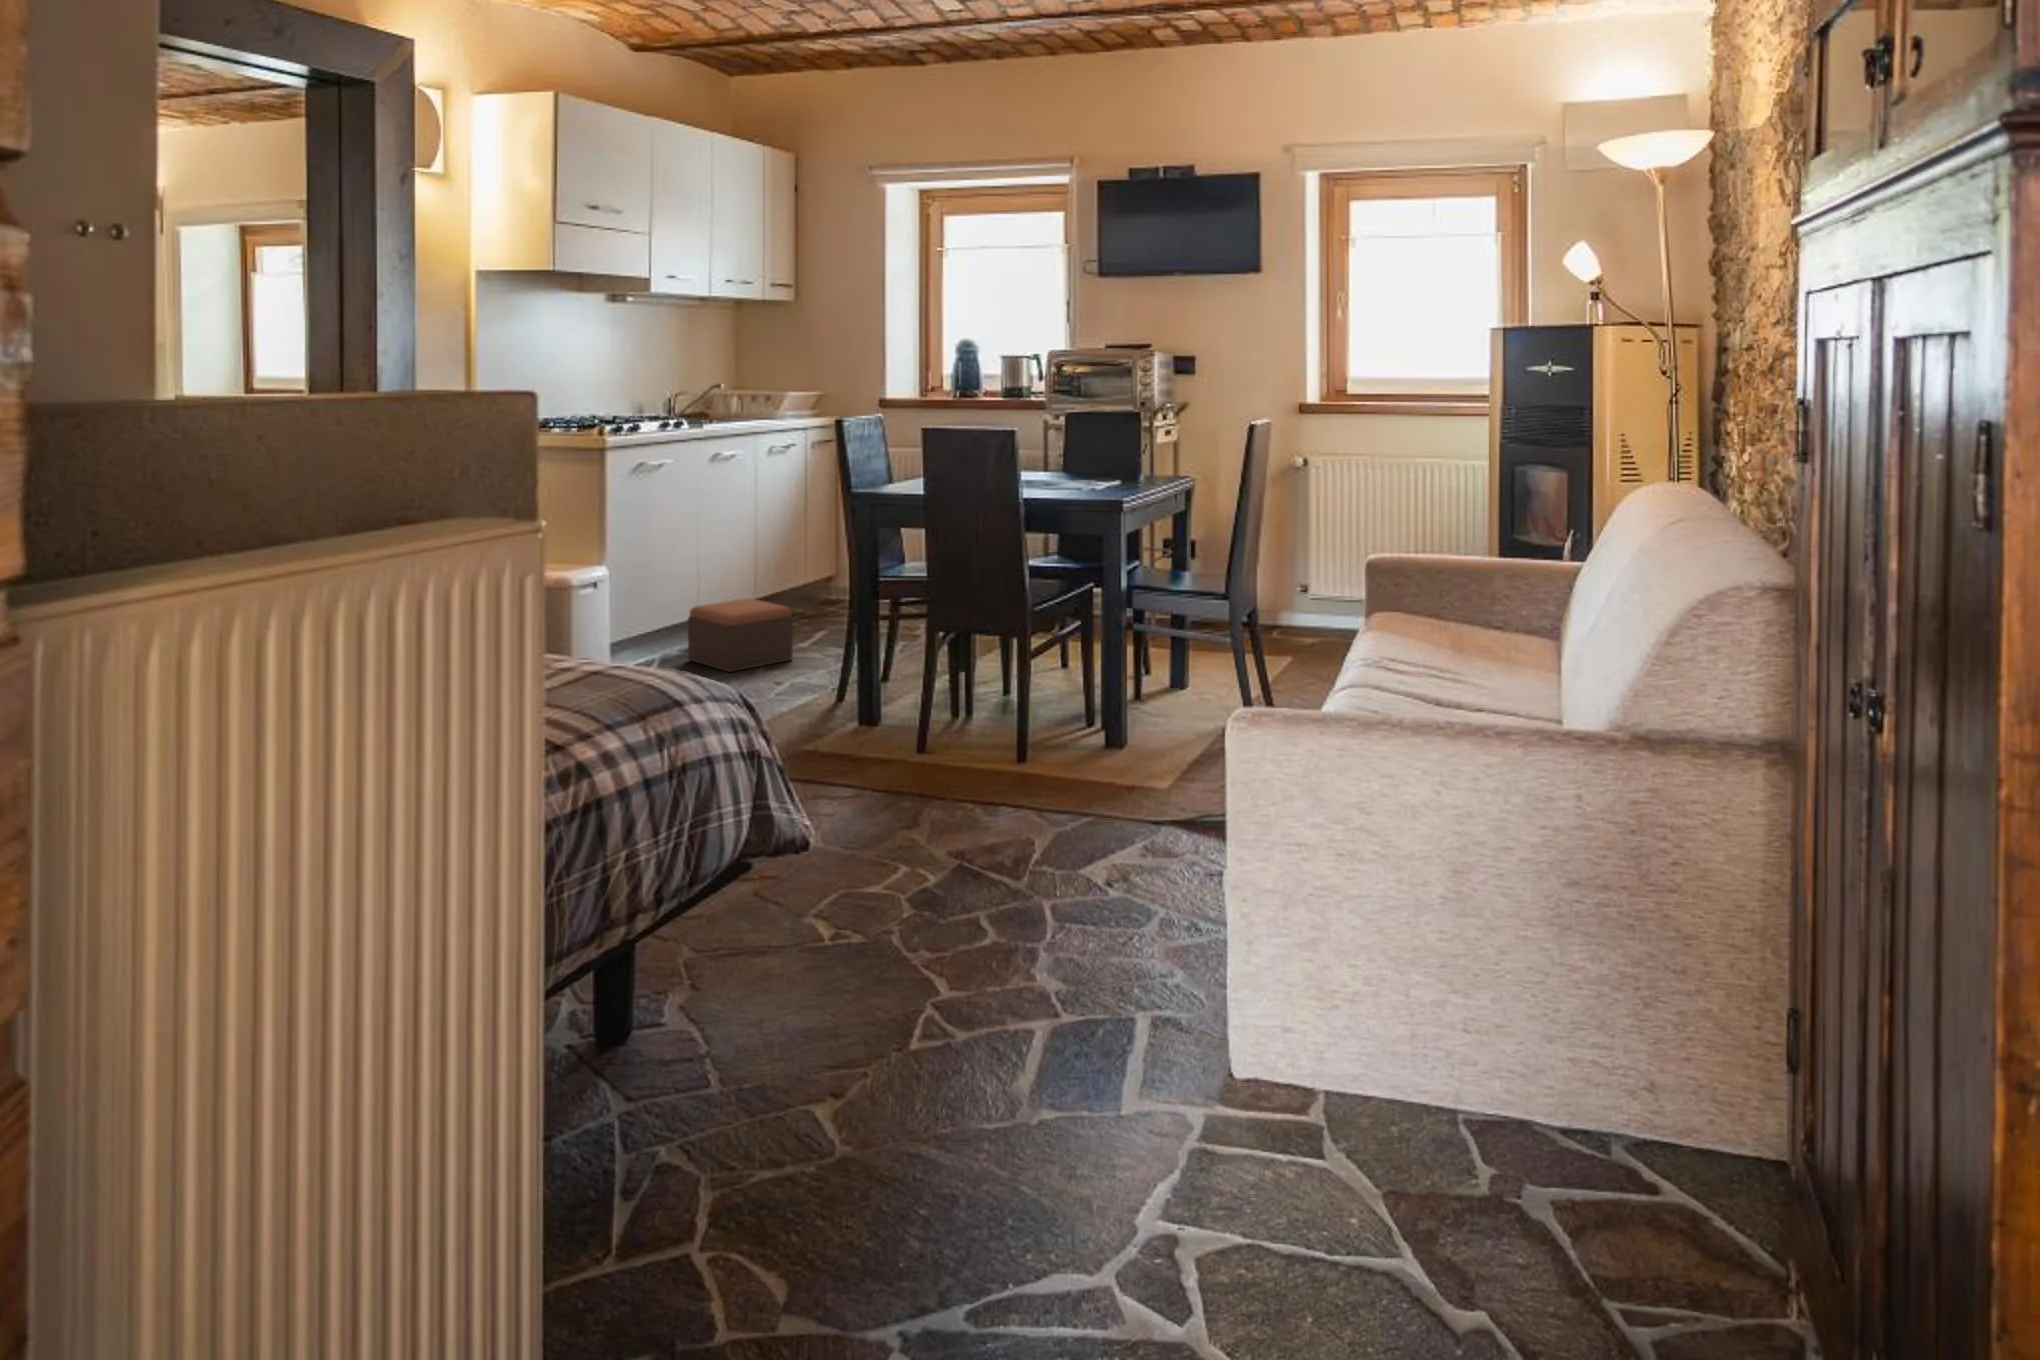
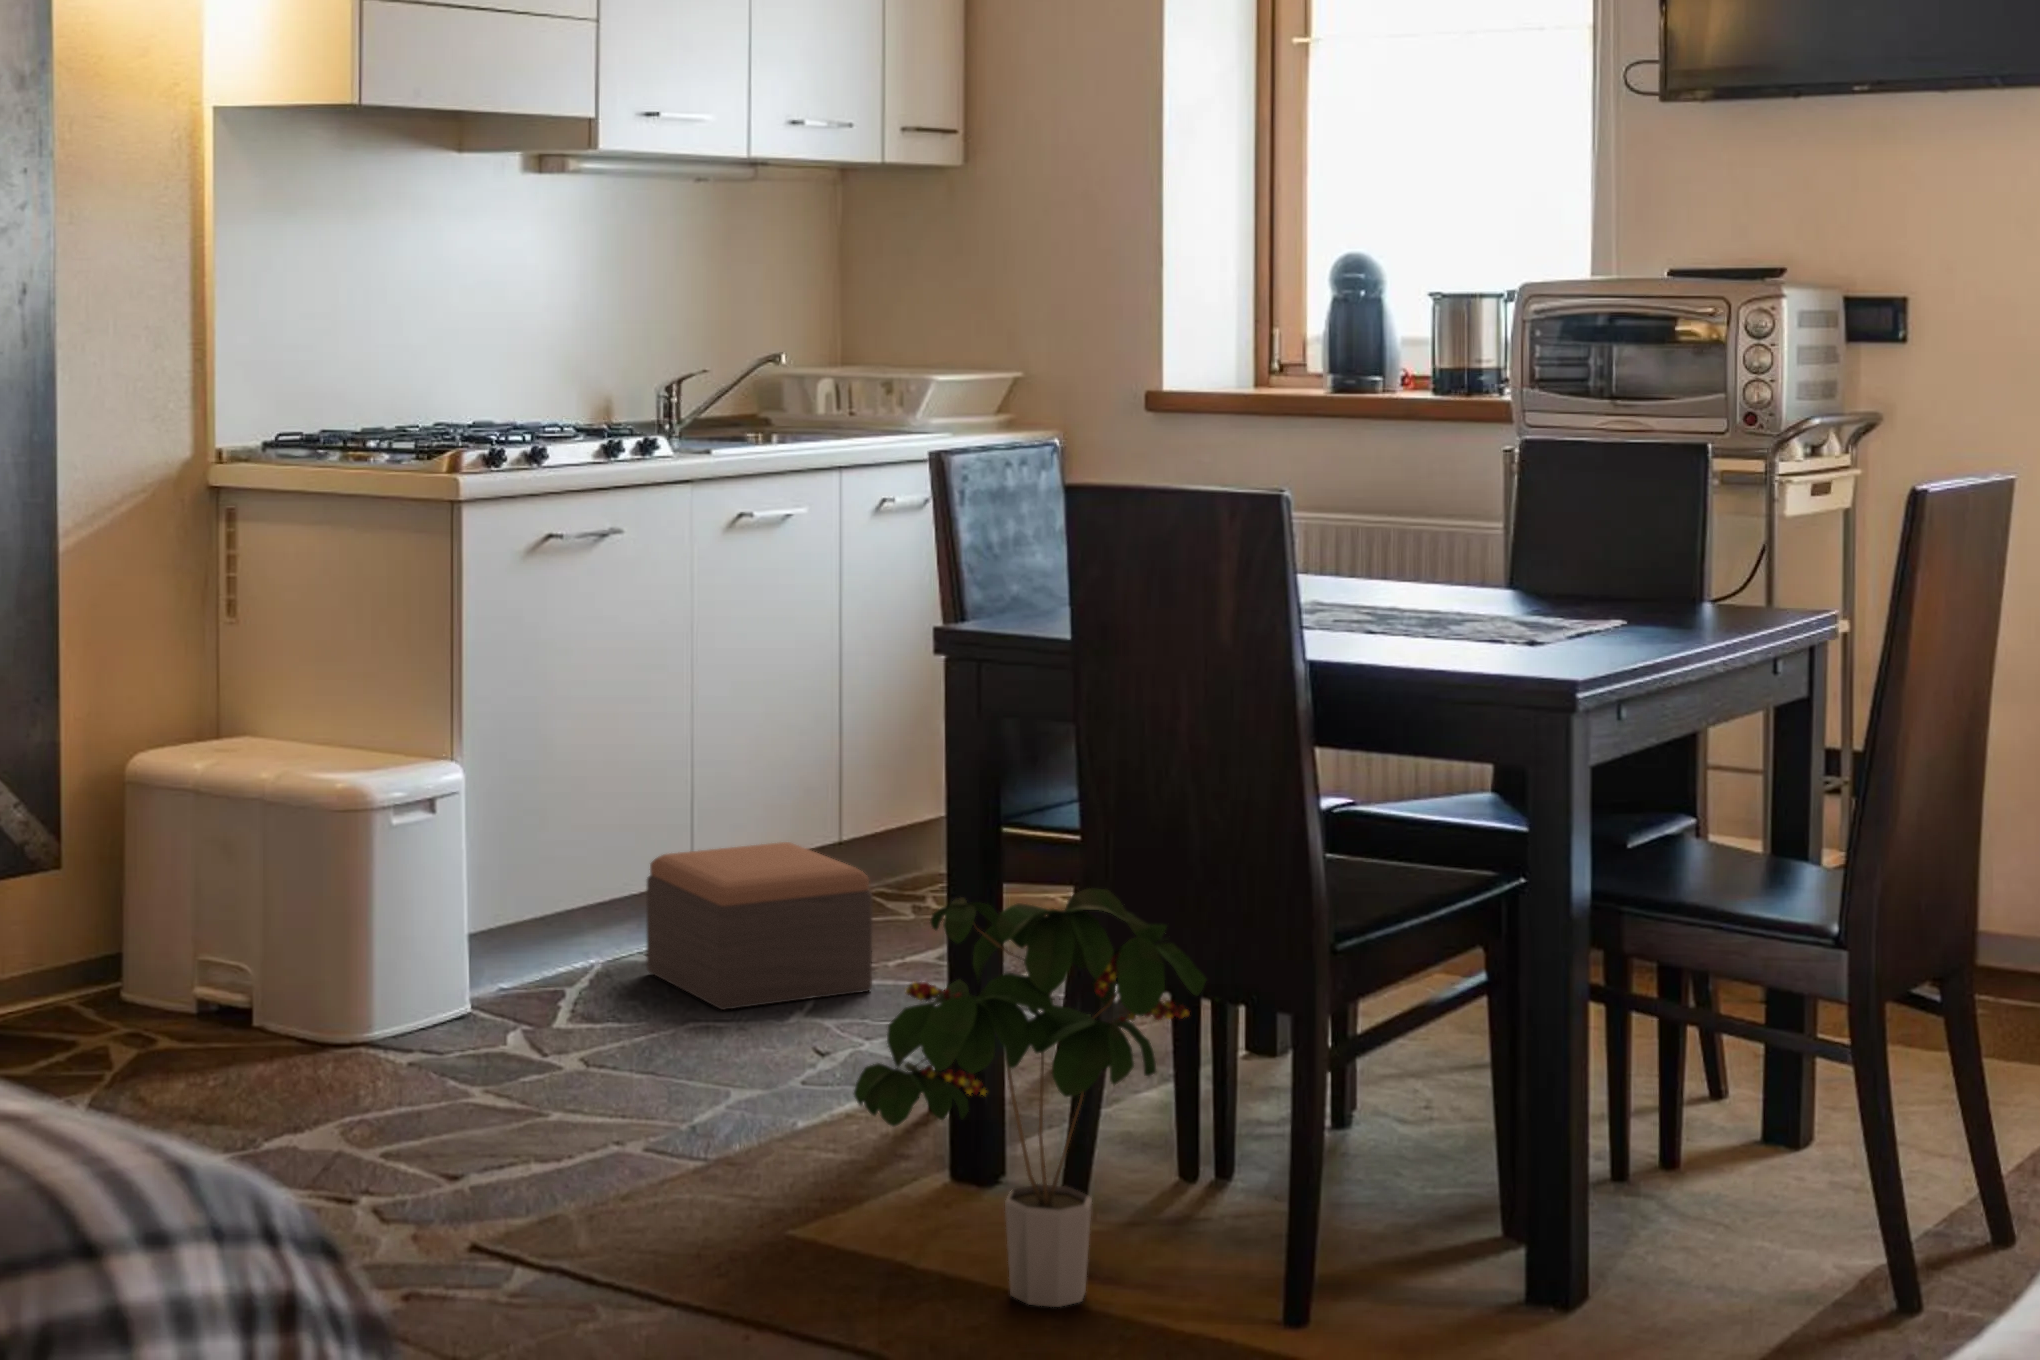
potted plant: none [838,594,986,770] -> present [854,888,1218,1307]

